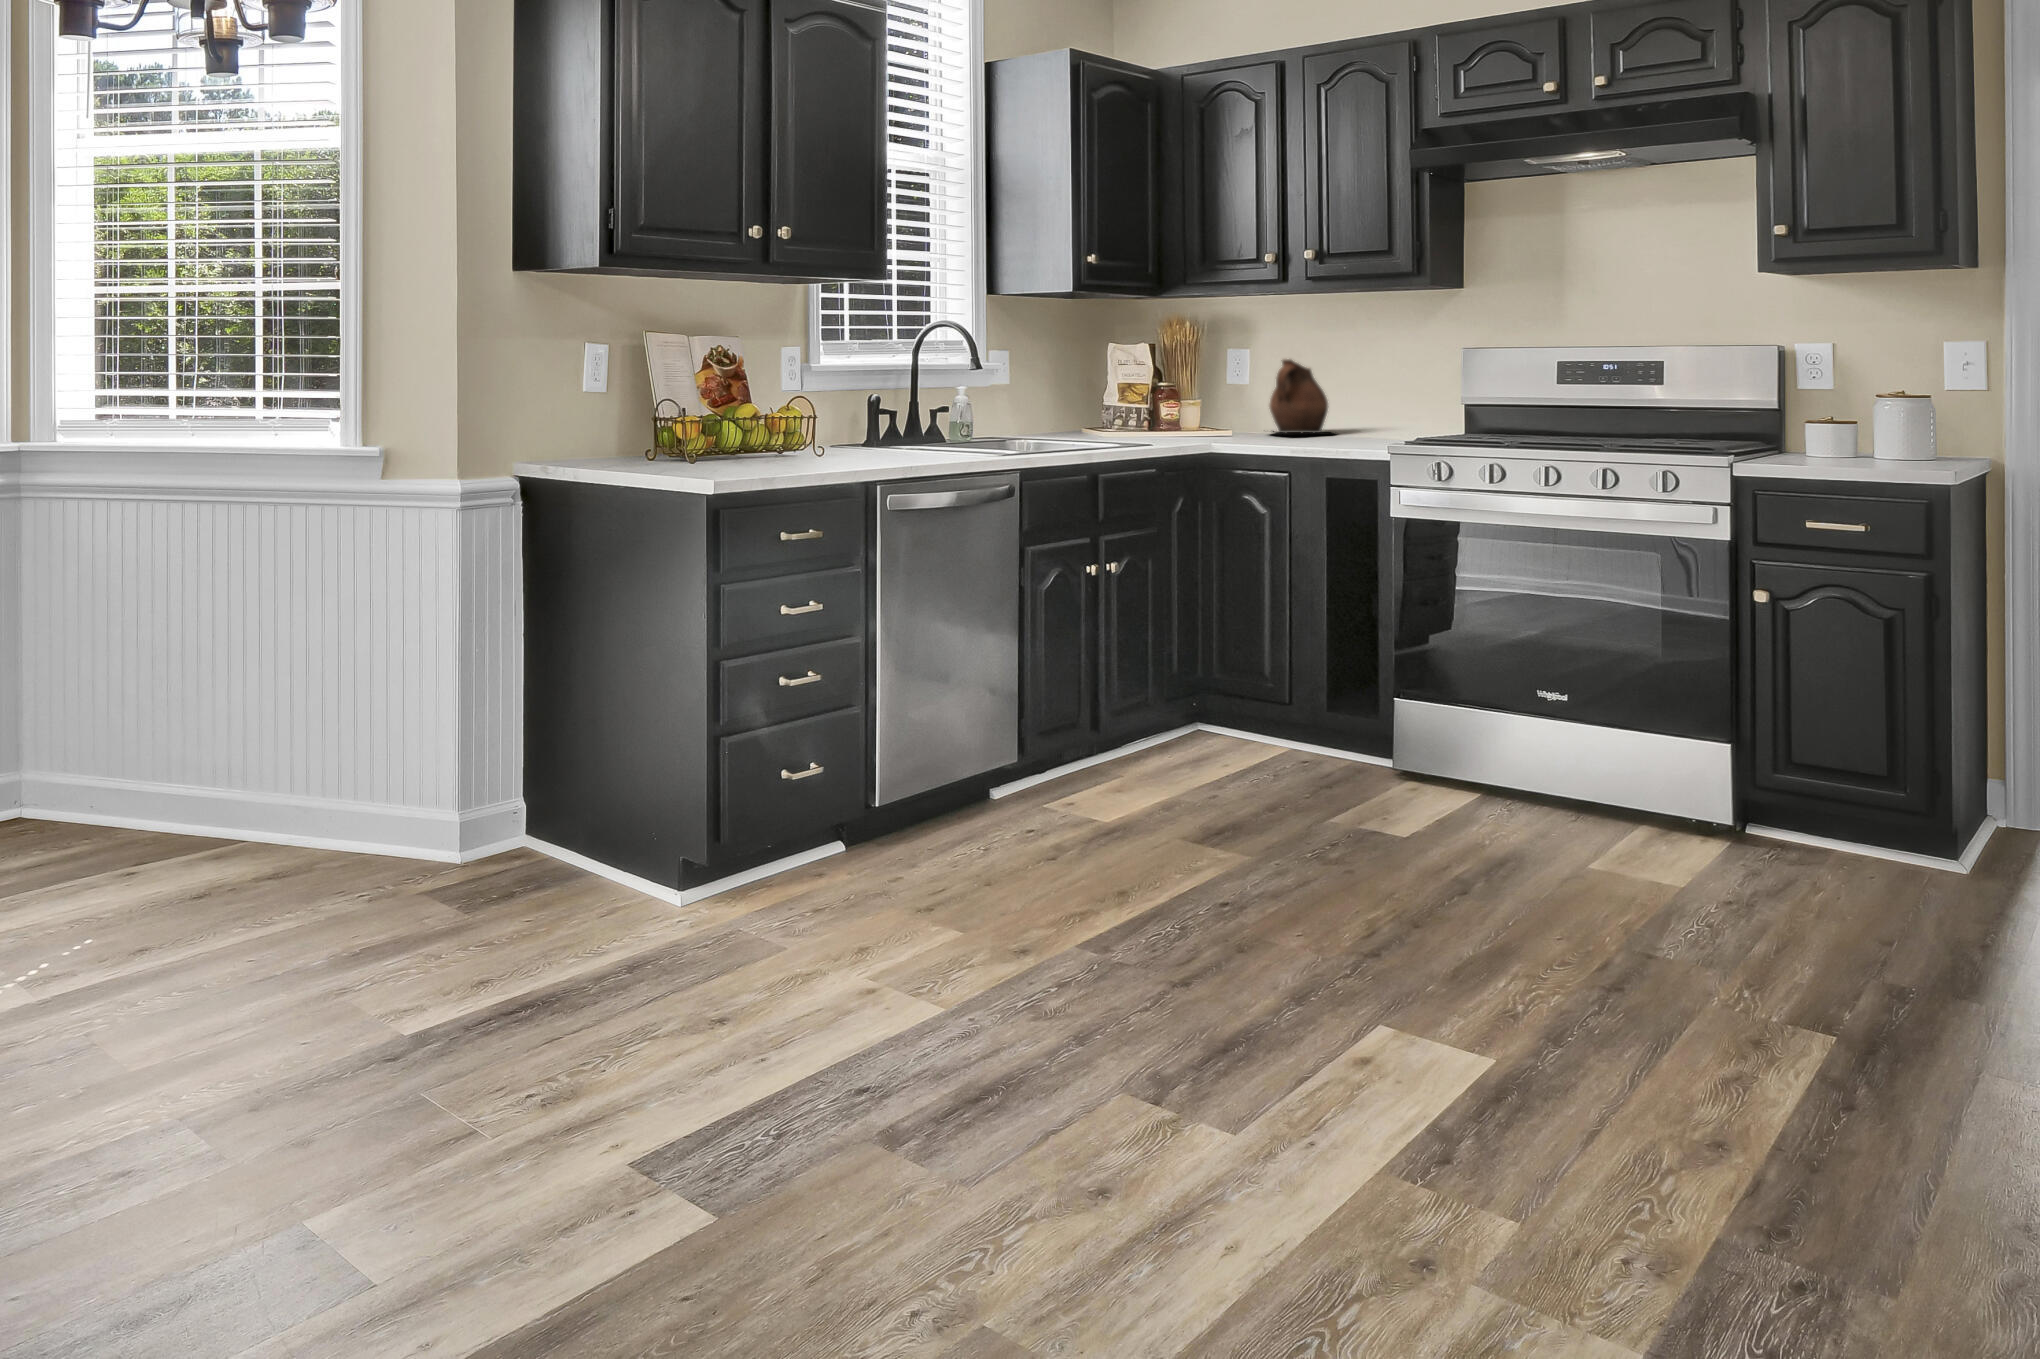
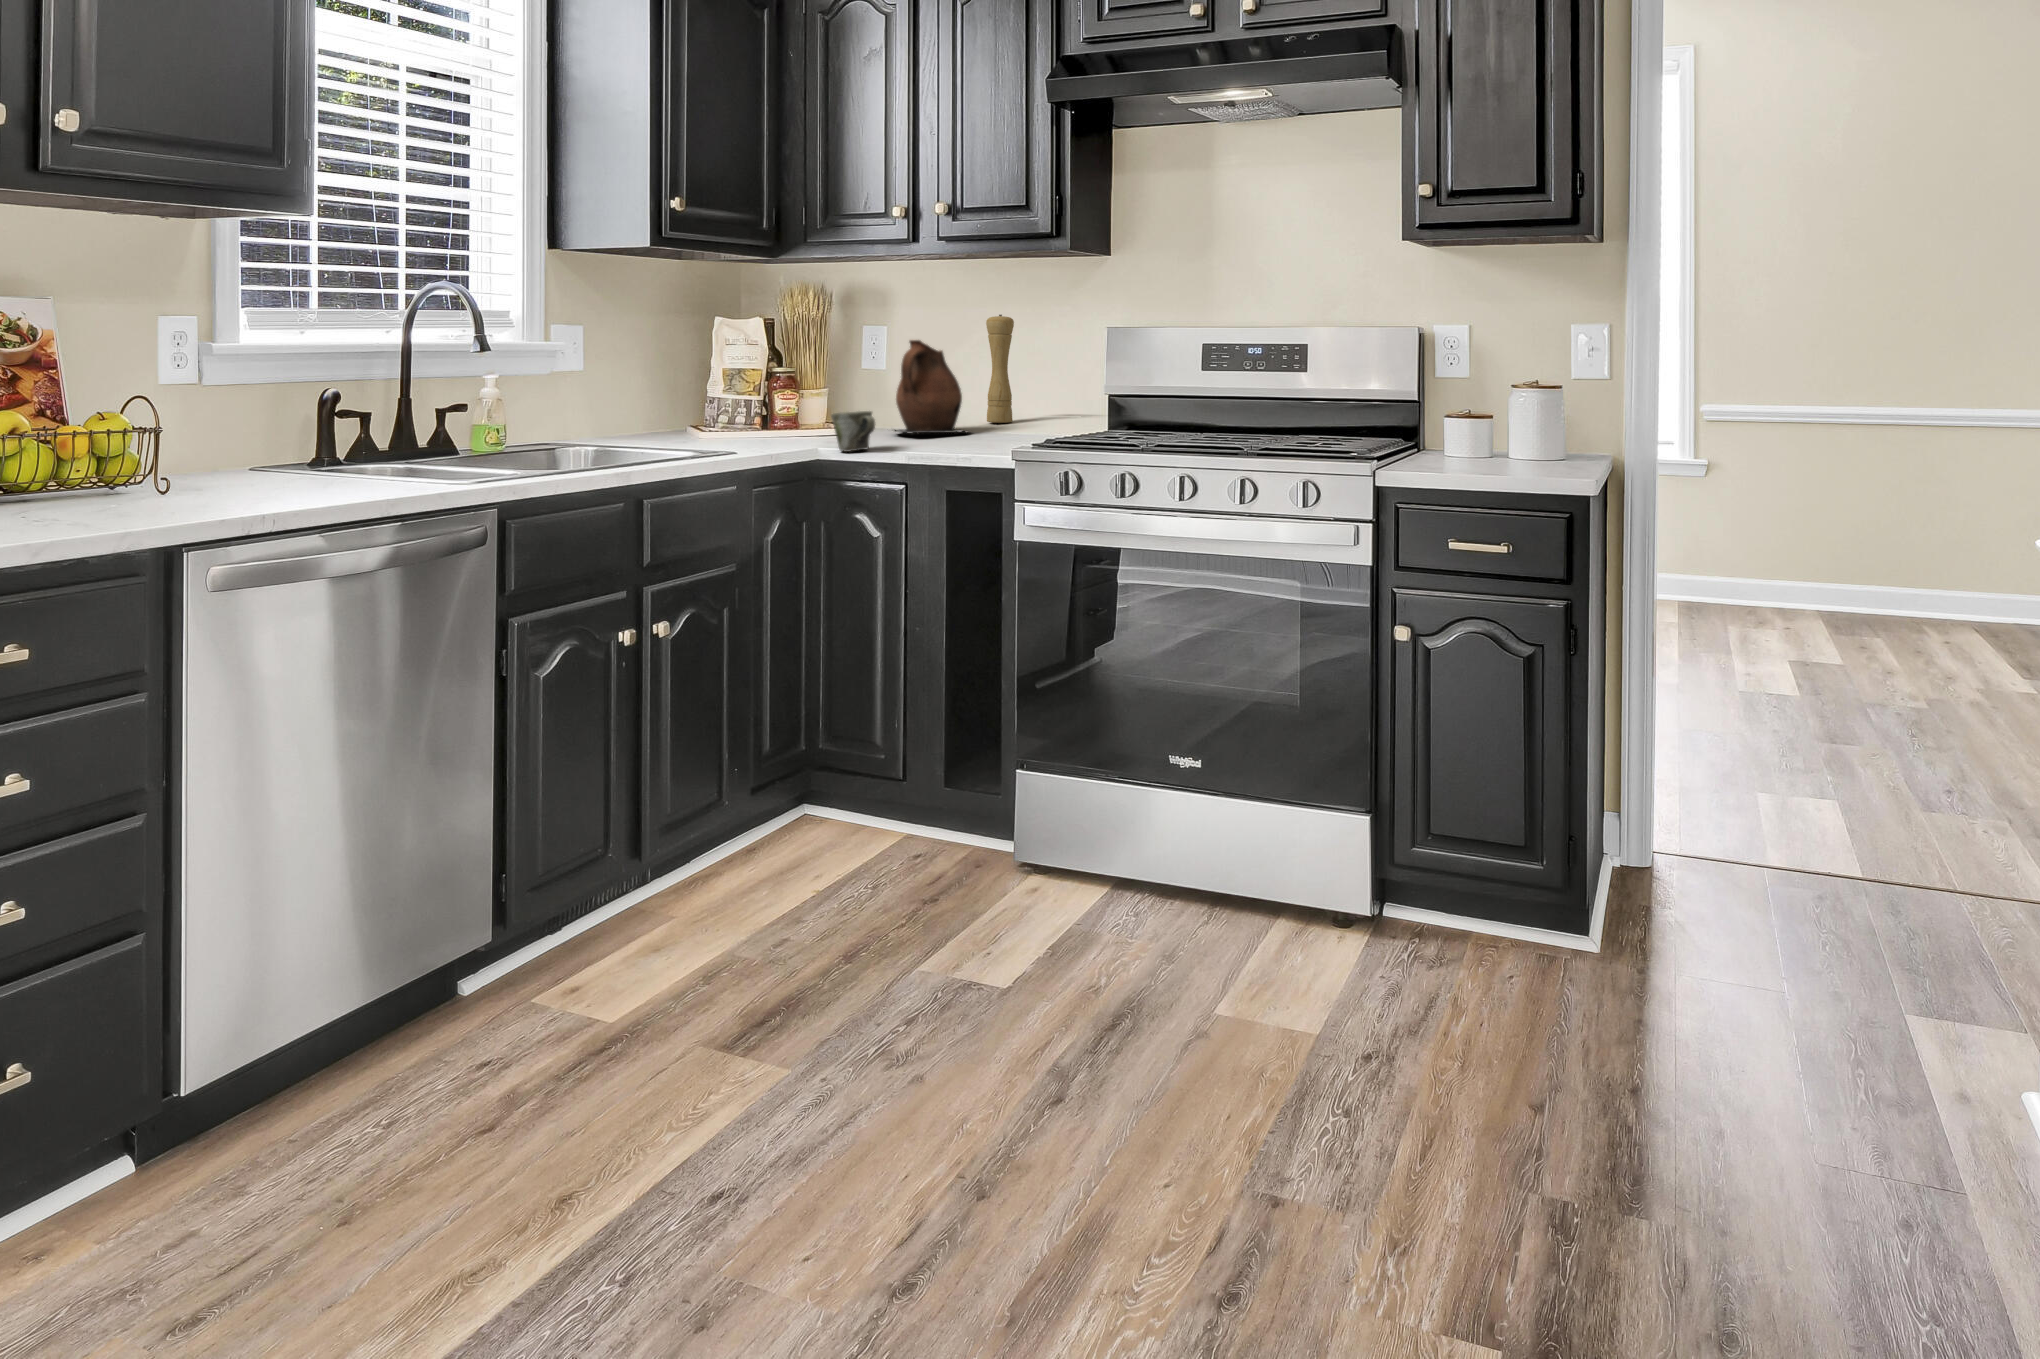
pepper mill: none [1346,338,1371,427] -> present [986,315,1014,423]
mug: none [1221,415,1261,446] -> present [831,411,875,452]

